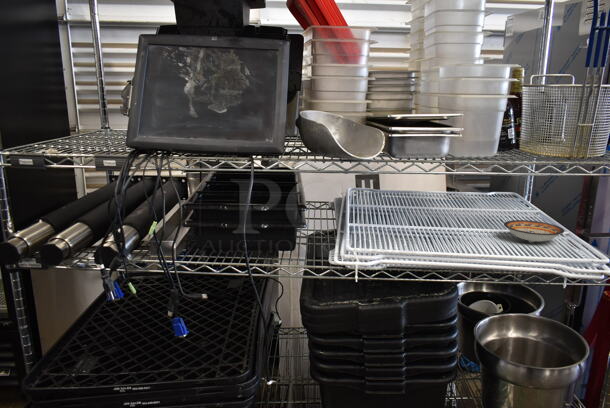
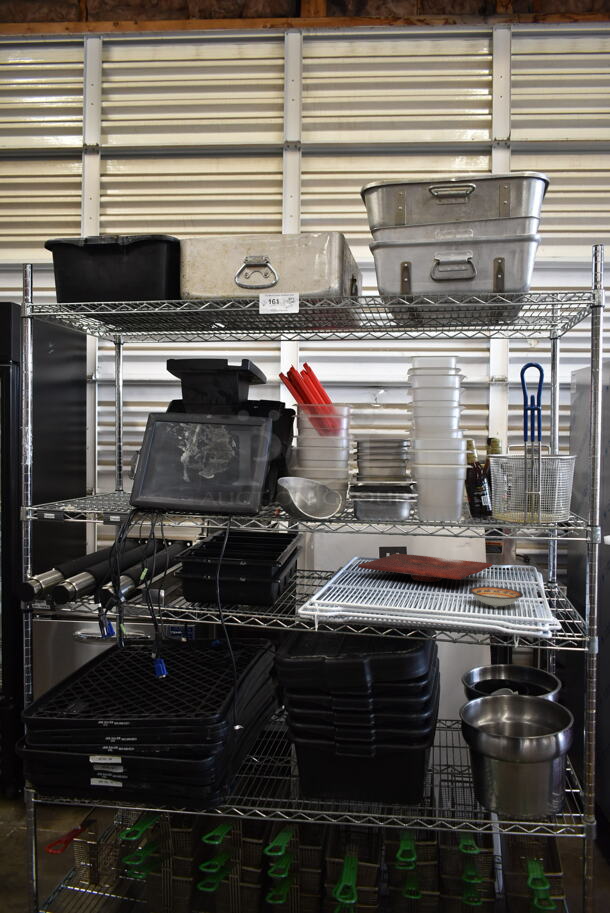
cutting board: none [365,185,488,212] -> present [358,554,493,582]

